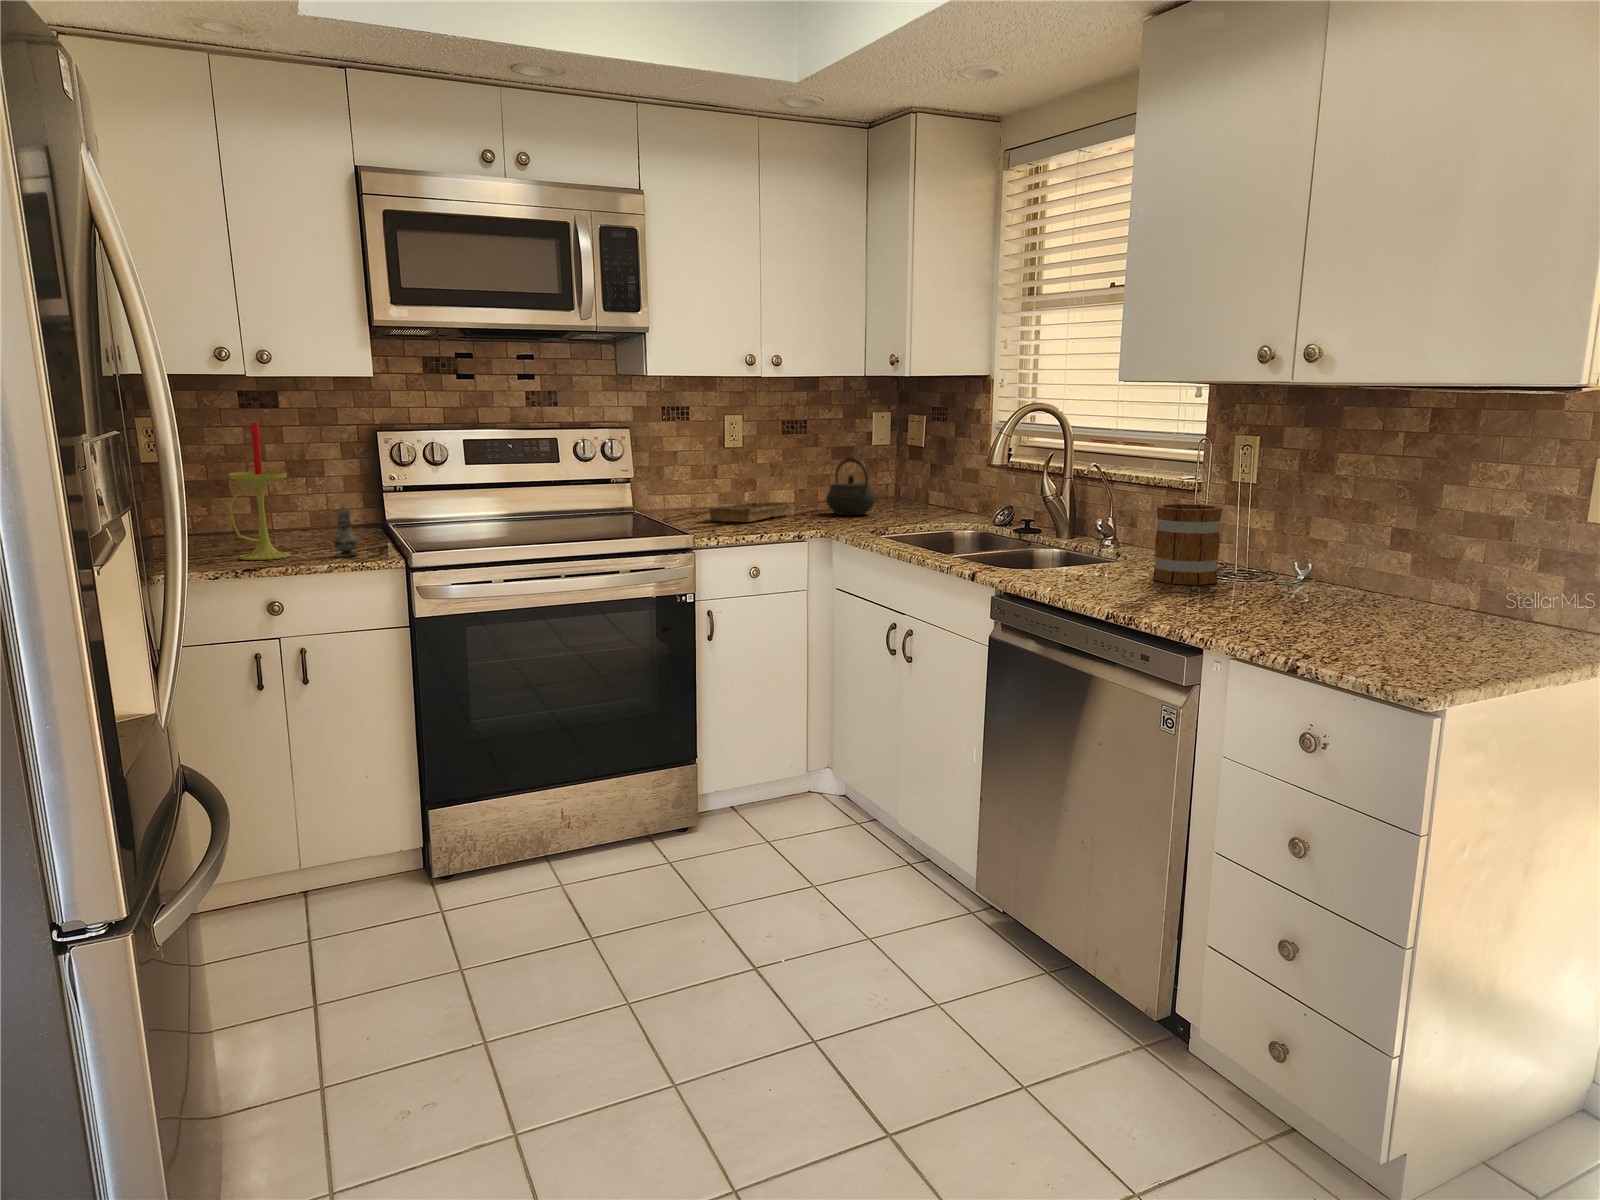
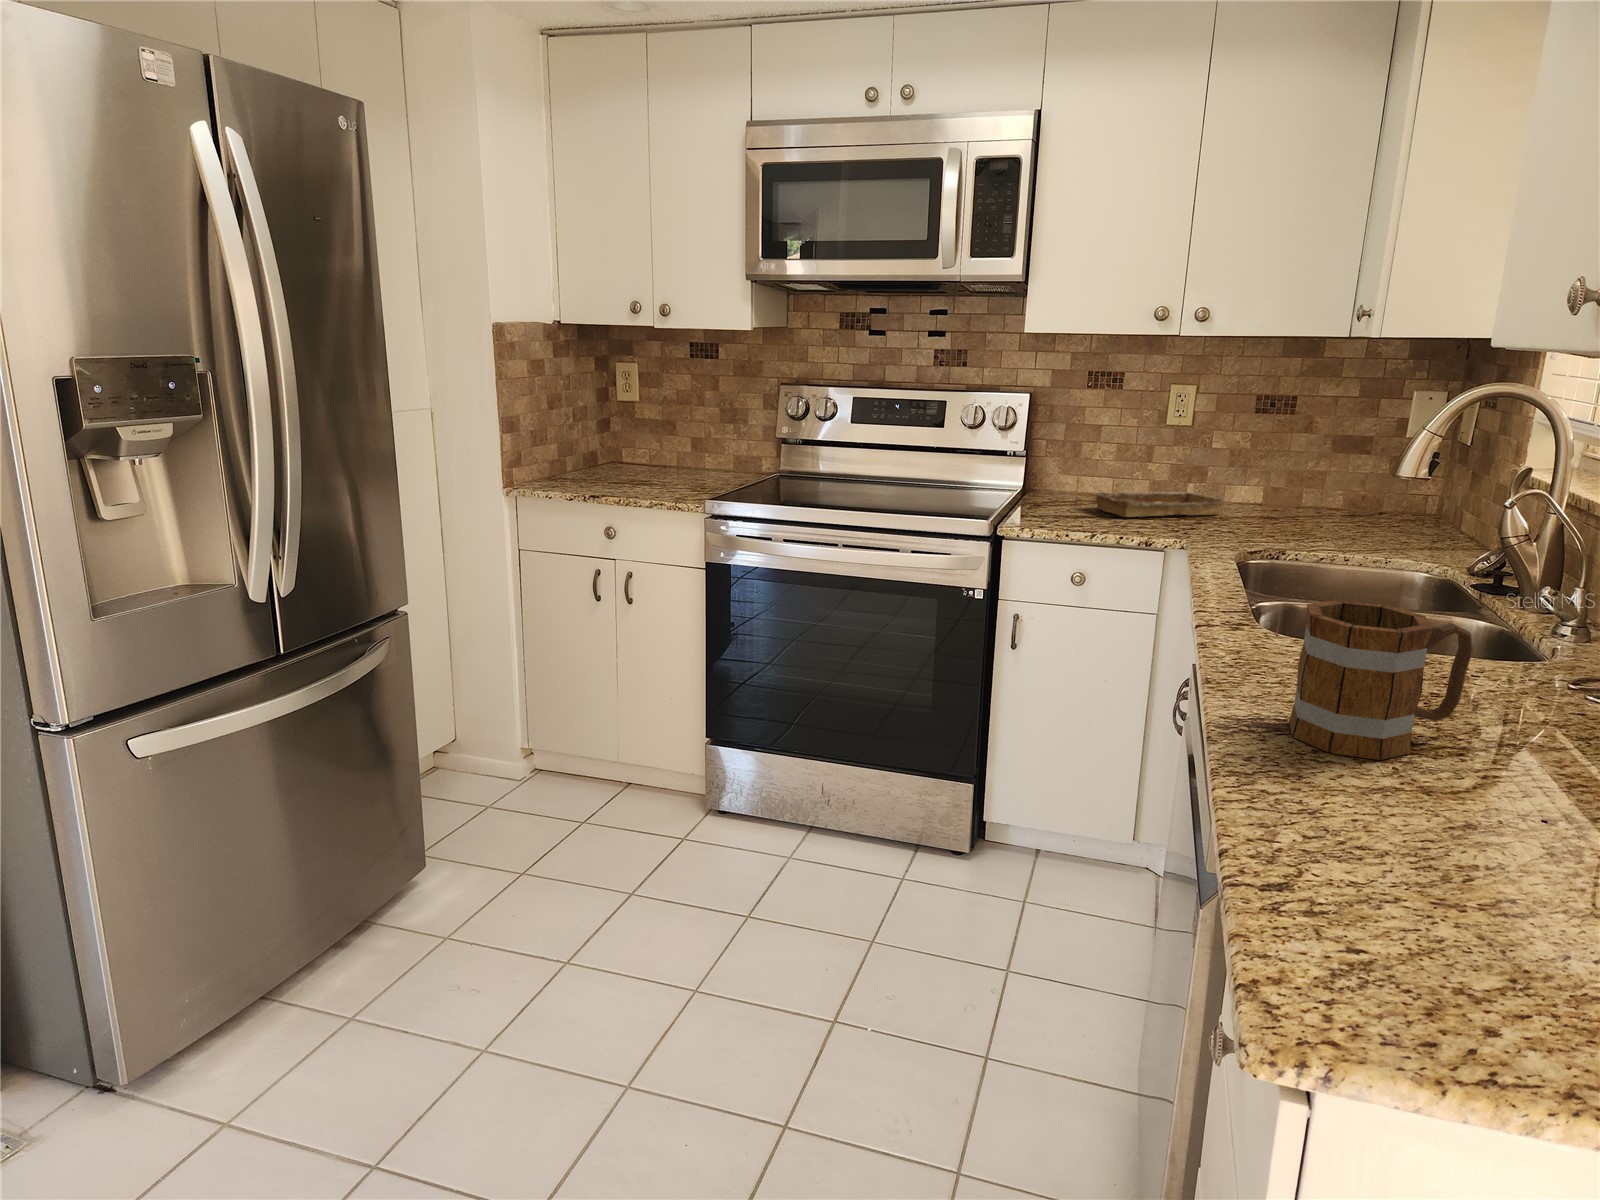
candle: present [228,422,291,560] -> none [593,369,650,490]
kettle: present [826,458,875,515] -> none [1269,452,1341,529]
salt shaker: present [333,506,358,557] -> none [661,450,684,497]

